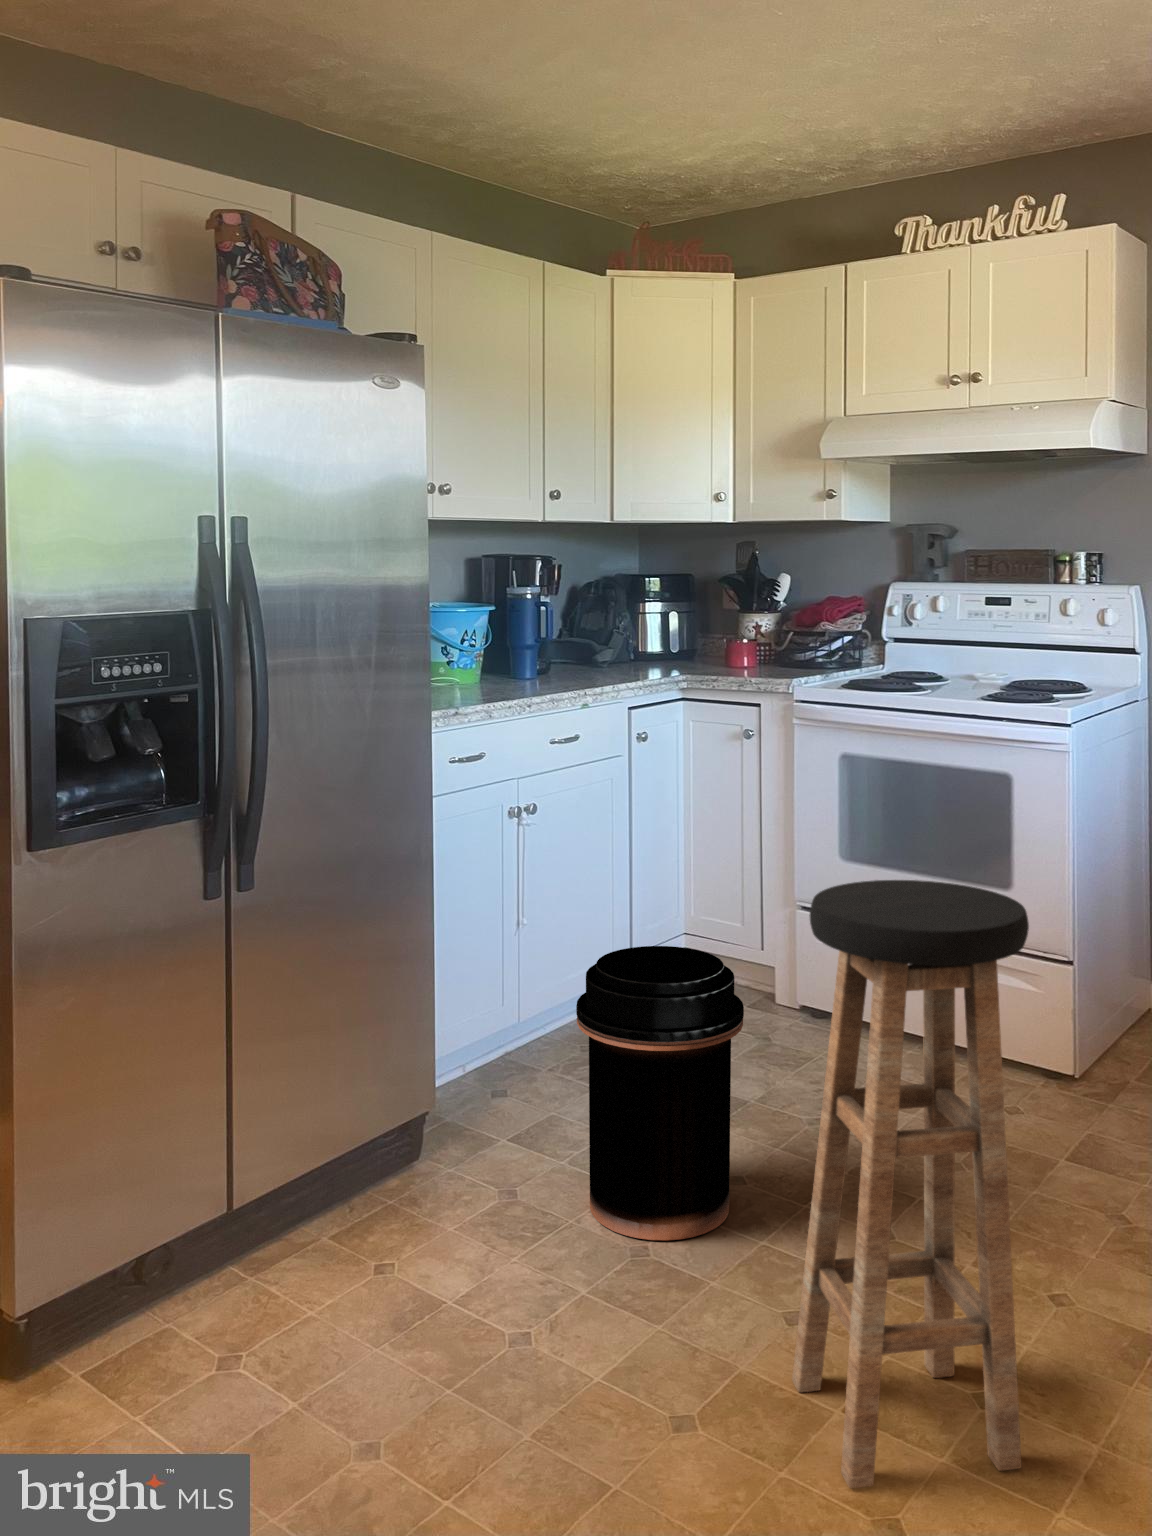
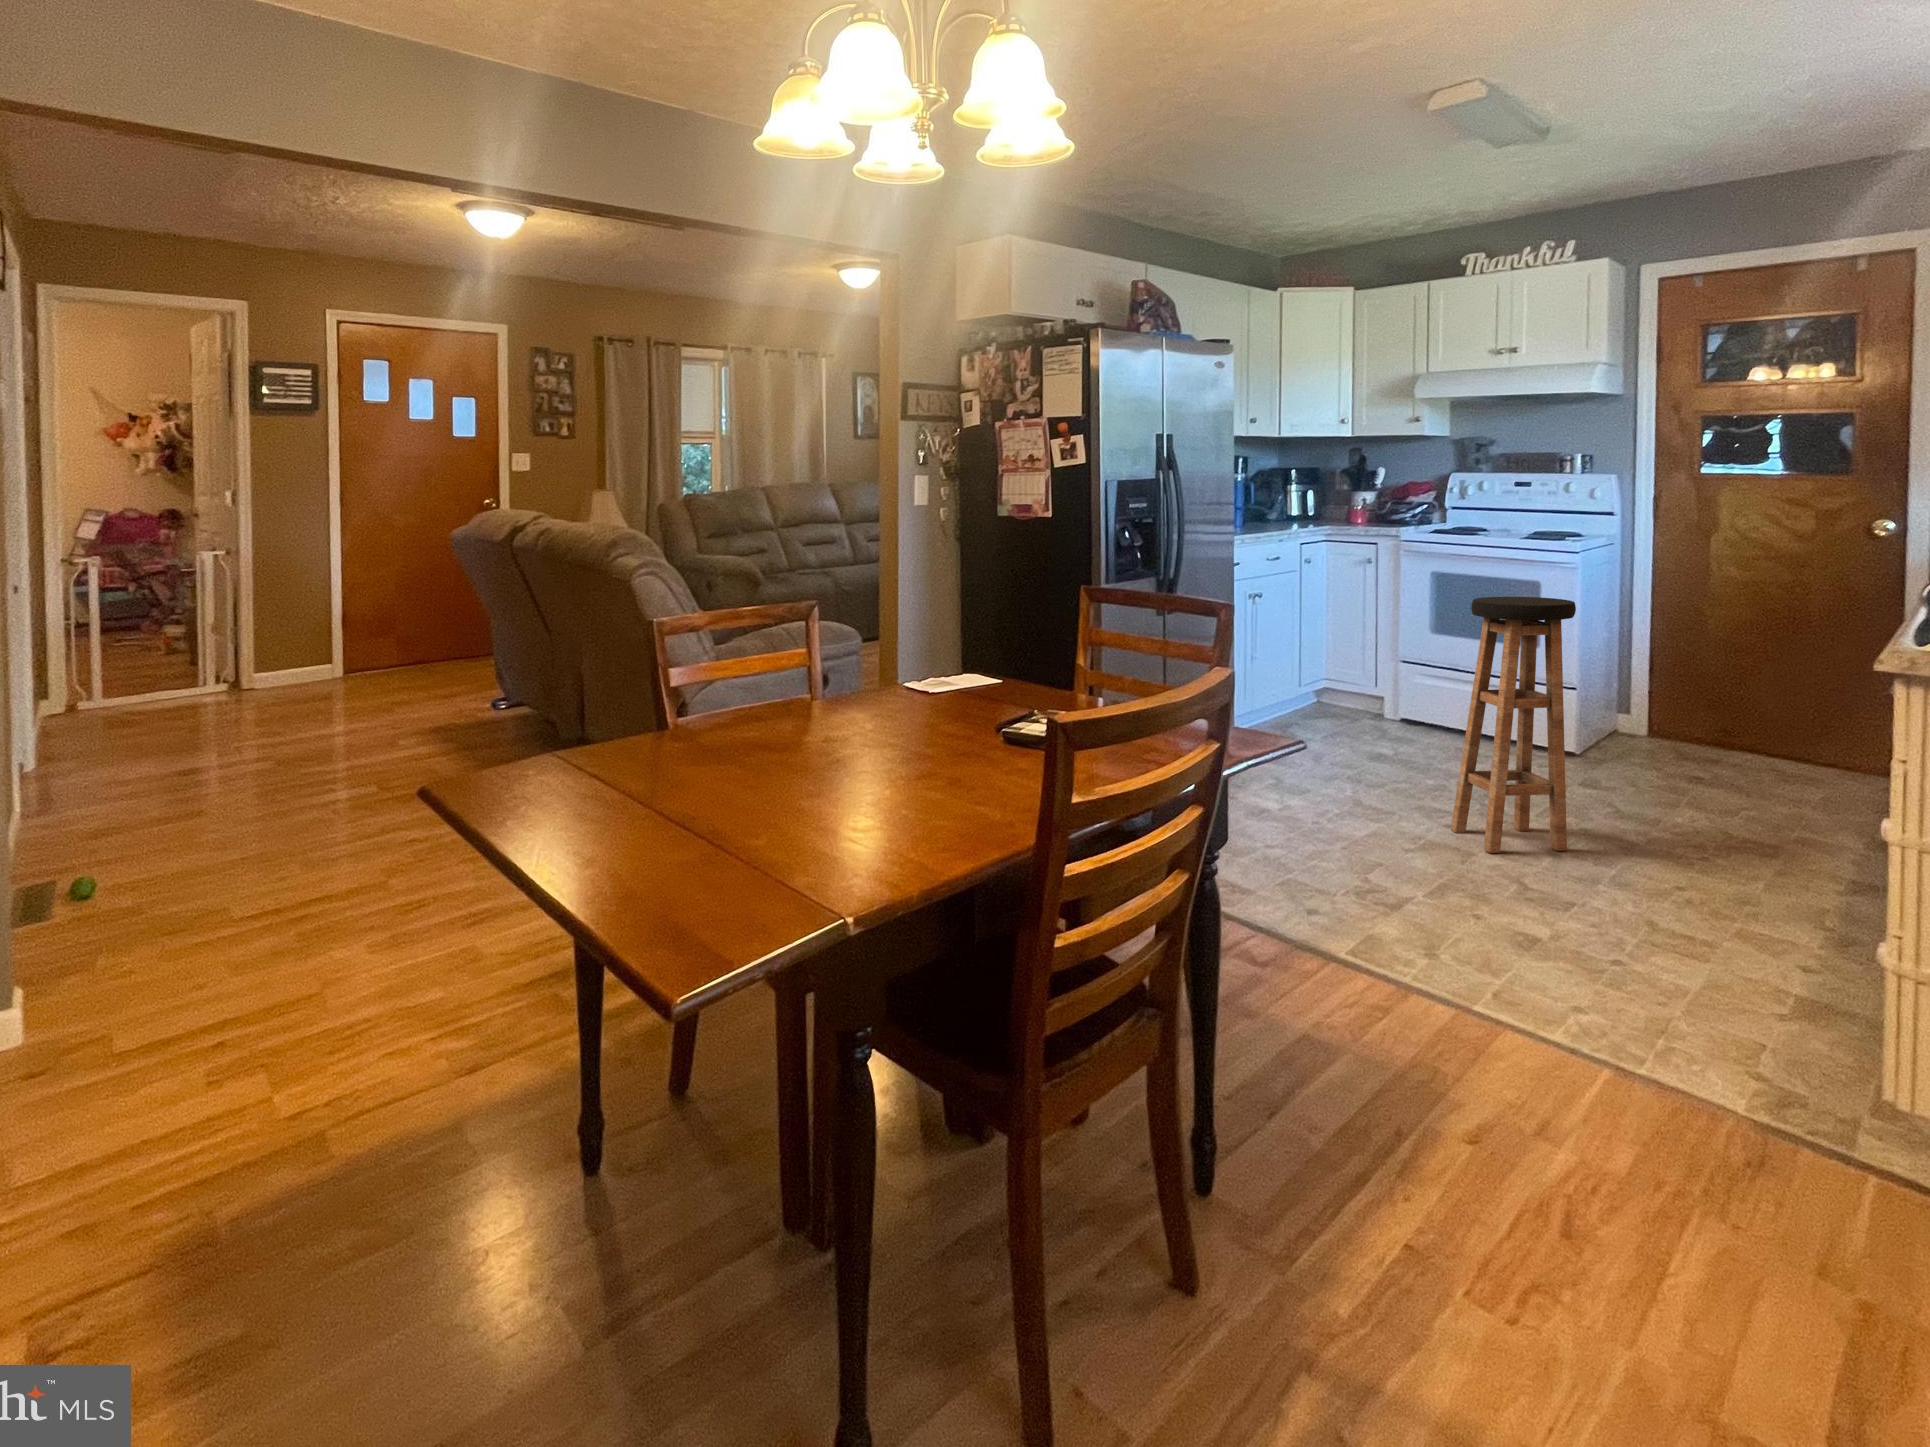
trash can: present [576,946,744,1240] -> none [1316,655,1406,795]

